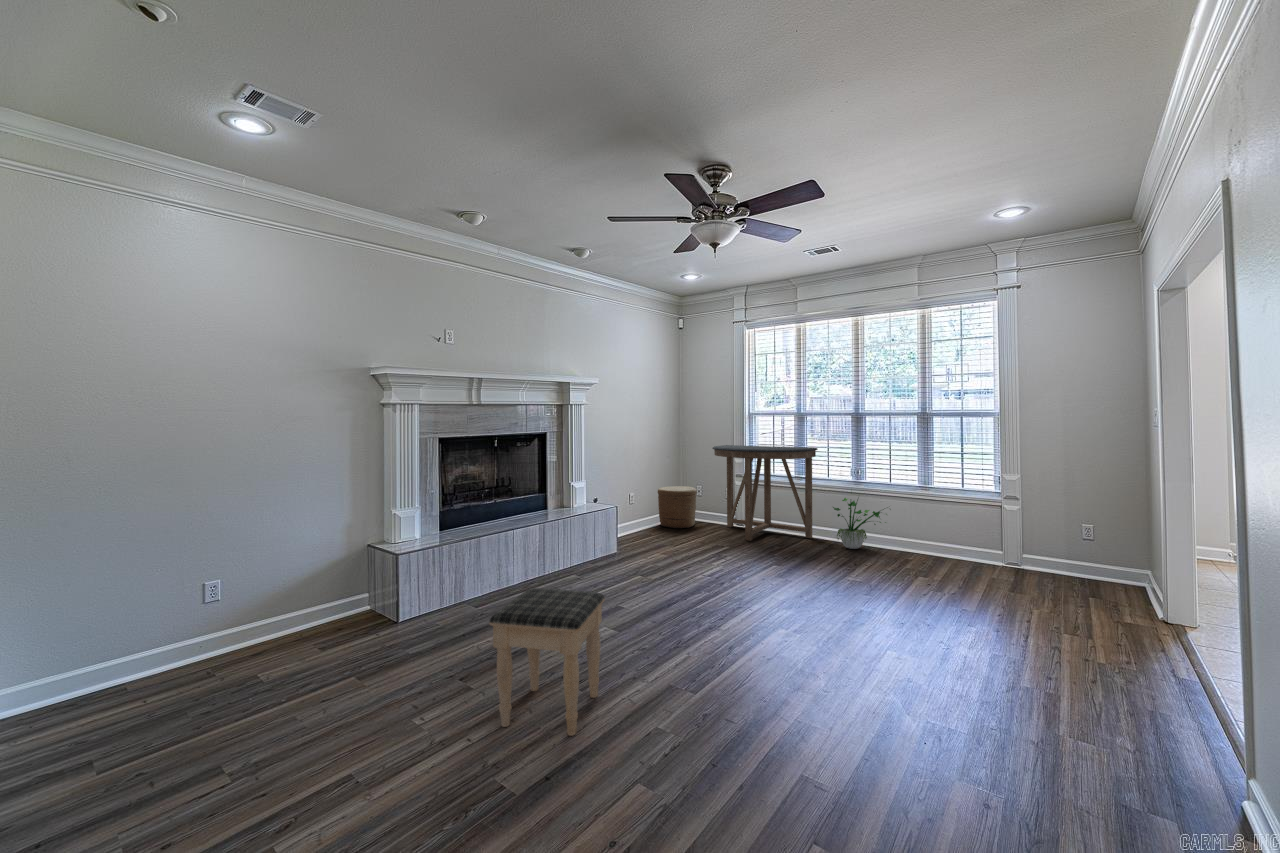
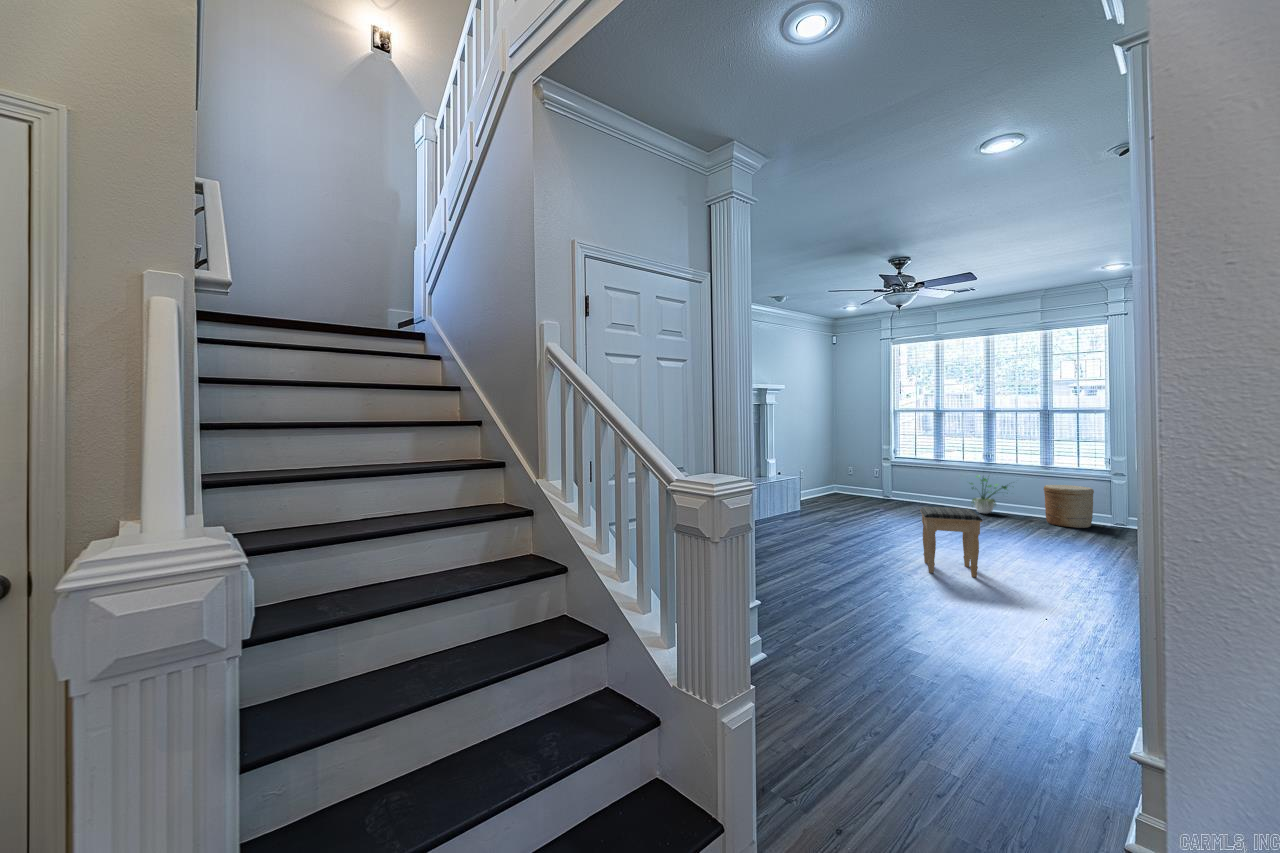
console table: present [713,445,818,541] -> none [865,435,954,507]
woven basket: present [658,486,697,528] -> present [1044,485,1094,528]
footstool: present [489,588,605,736] -> present [920,507,982,577]

